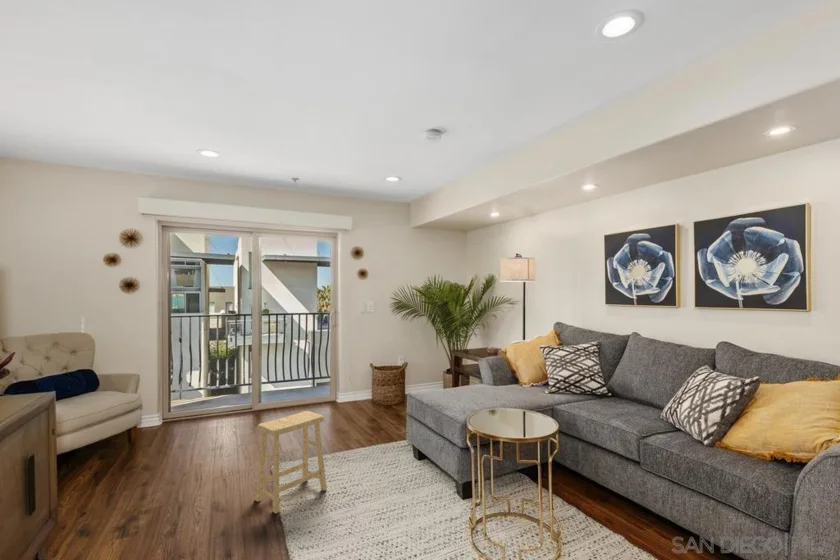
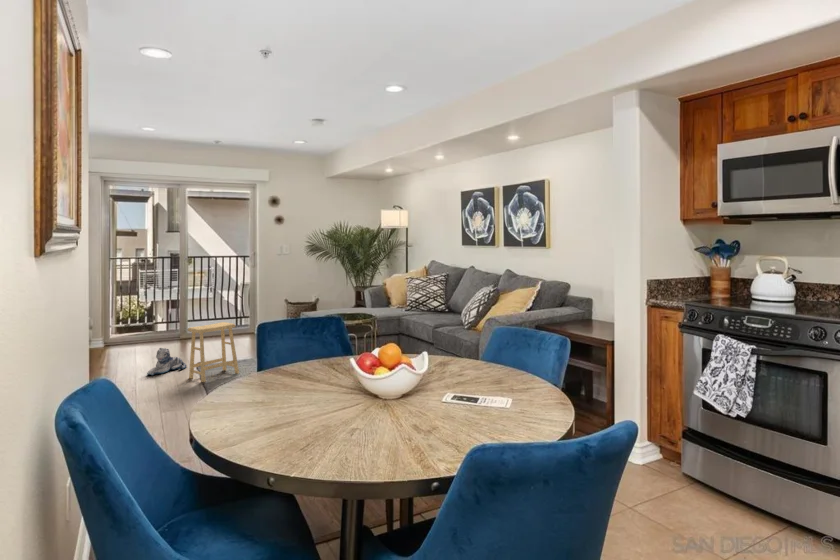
plush toy: none [196,446,253,491] -> present [147,348,186,375]

